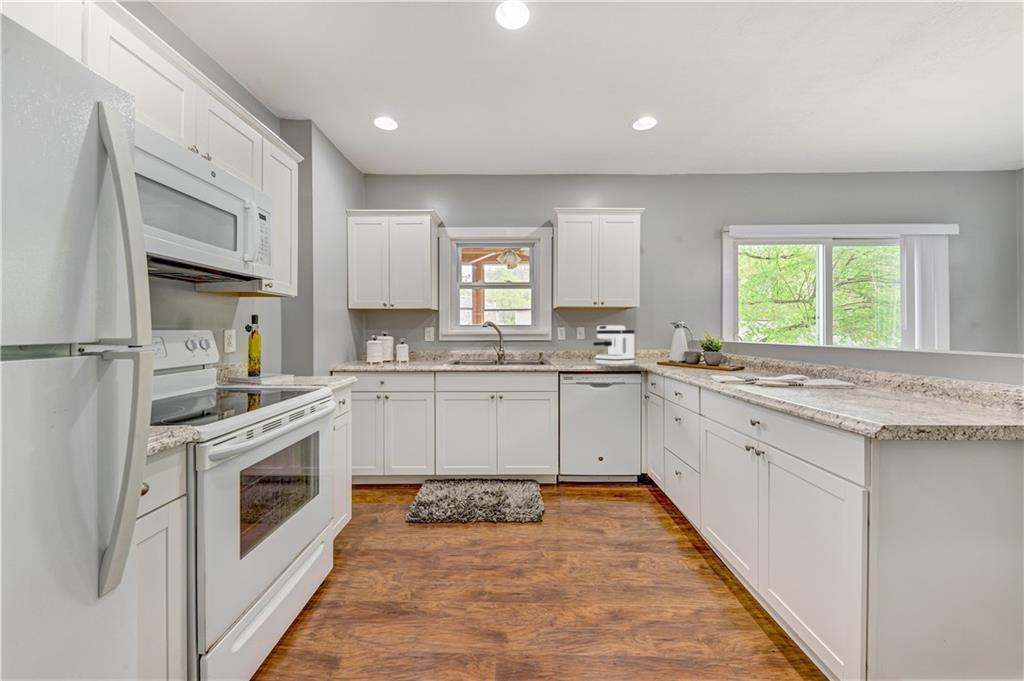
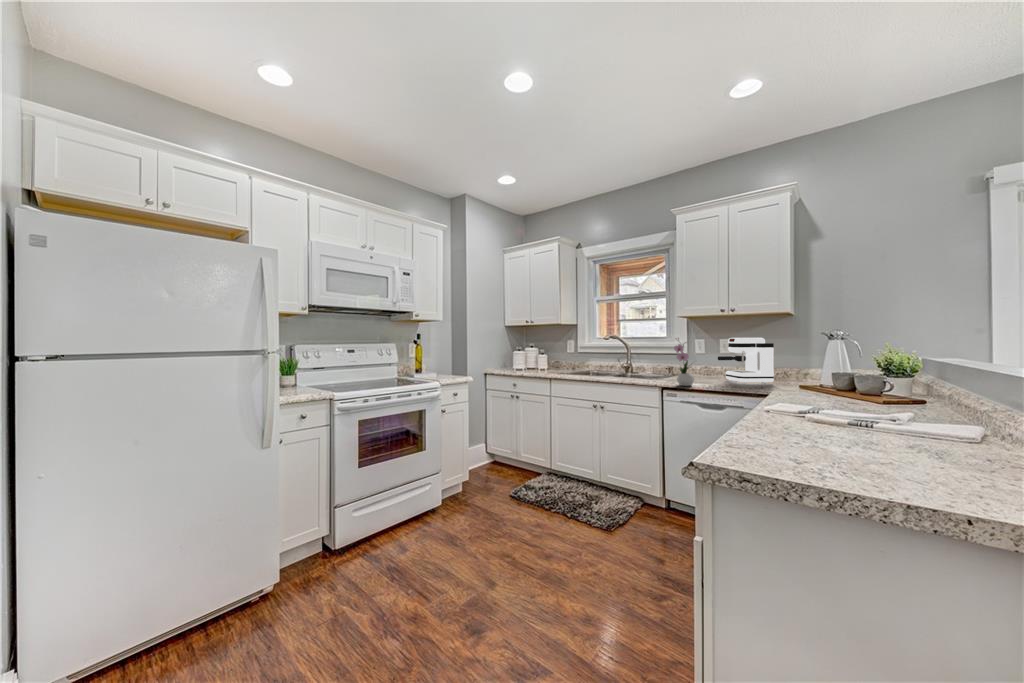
flower arrangement: none [571,324,587,370] -> present [674,338,694,386]

